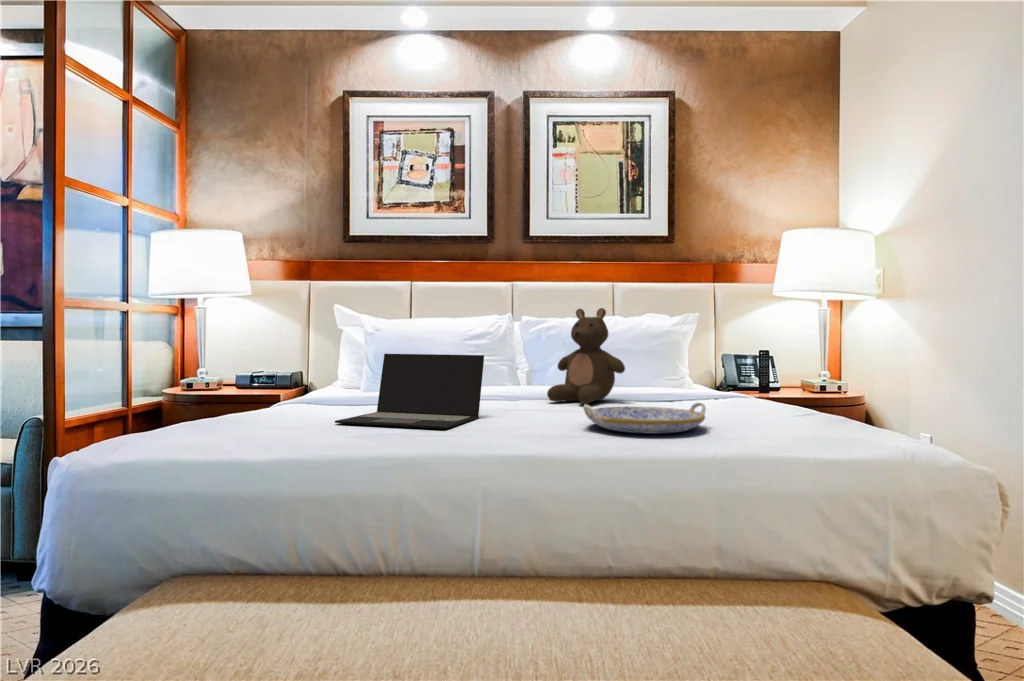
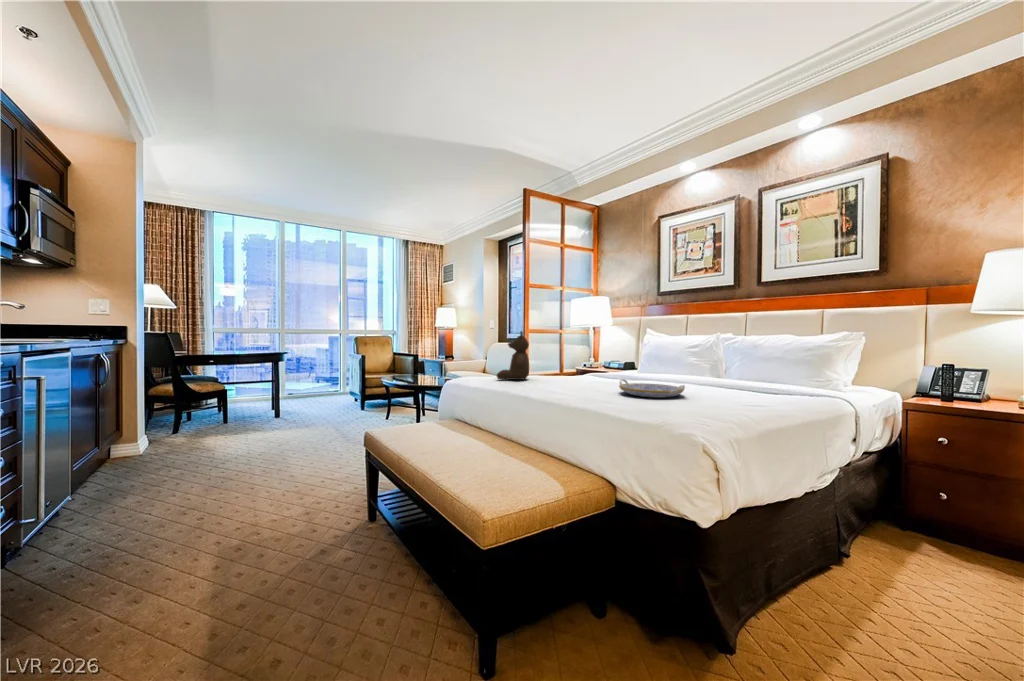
stuffed bear: present [547,308,625,404] -> present [497,331,529,380]
laptop: present [335,354,484,429] -> none [554,352,616,384]

